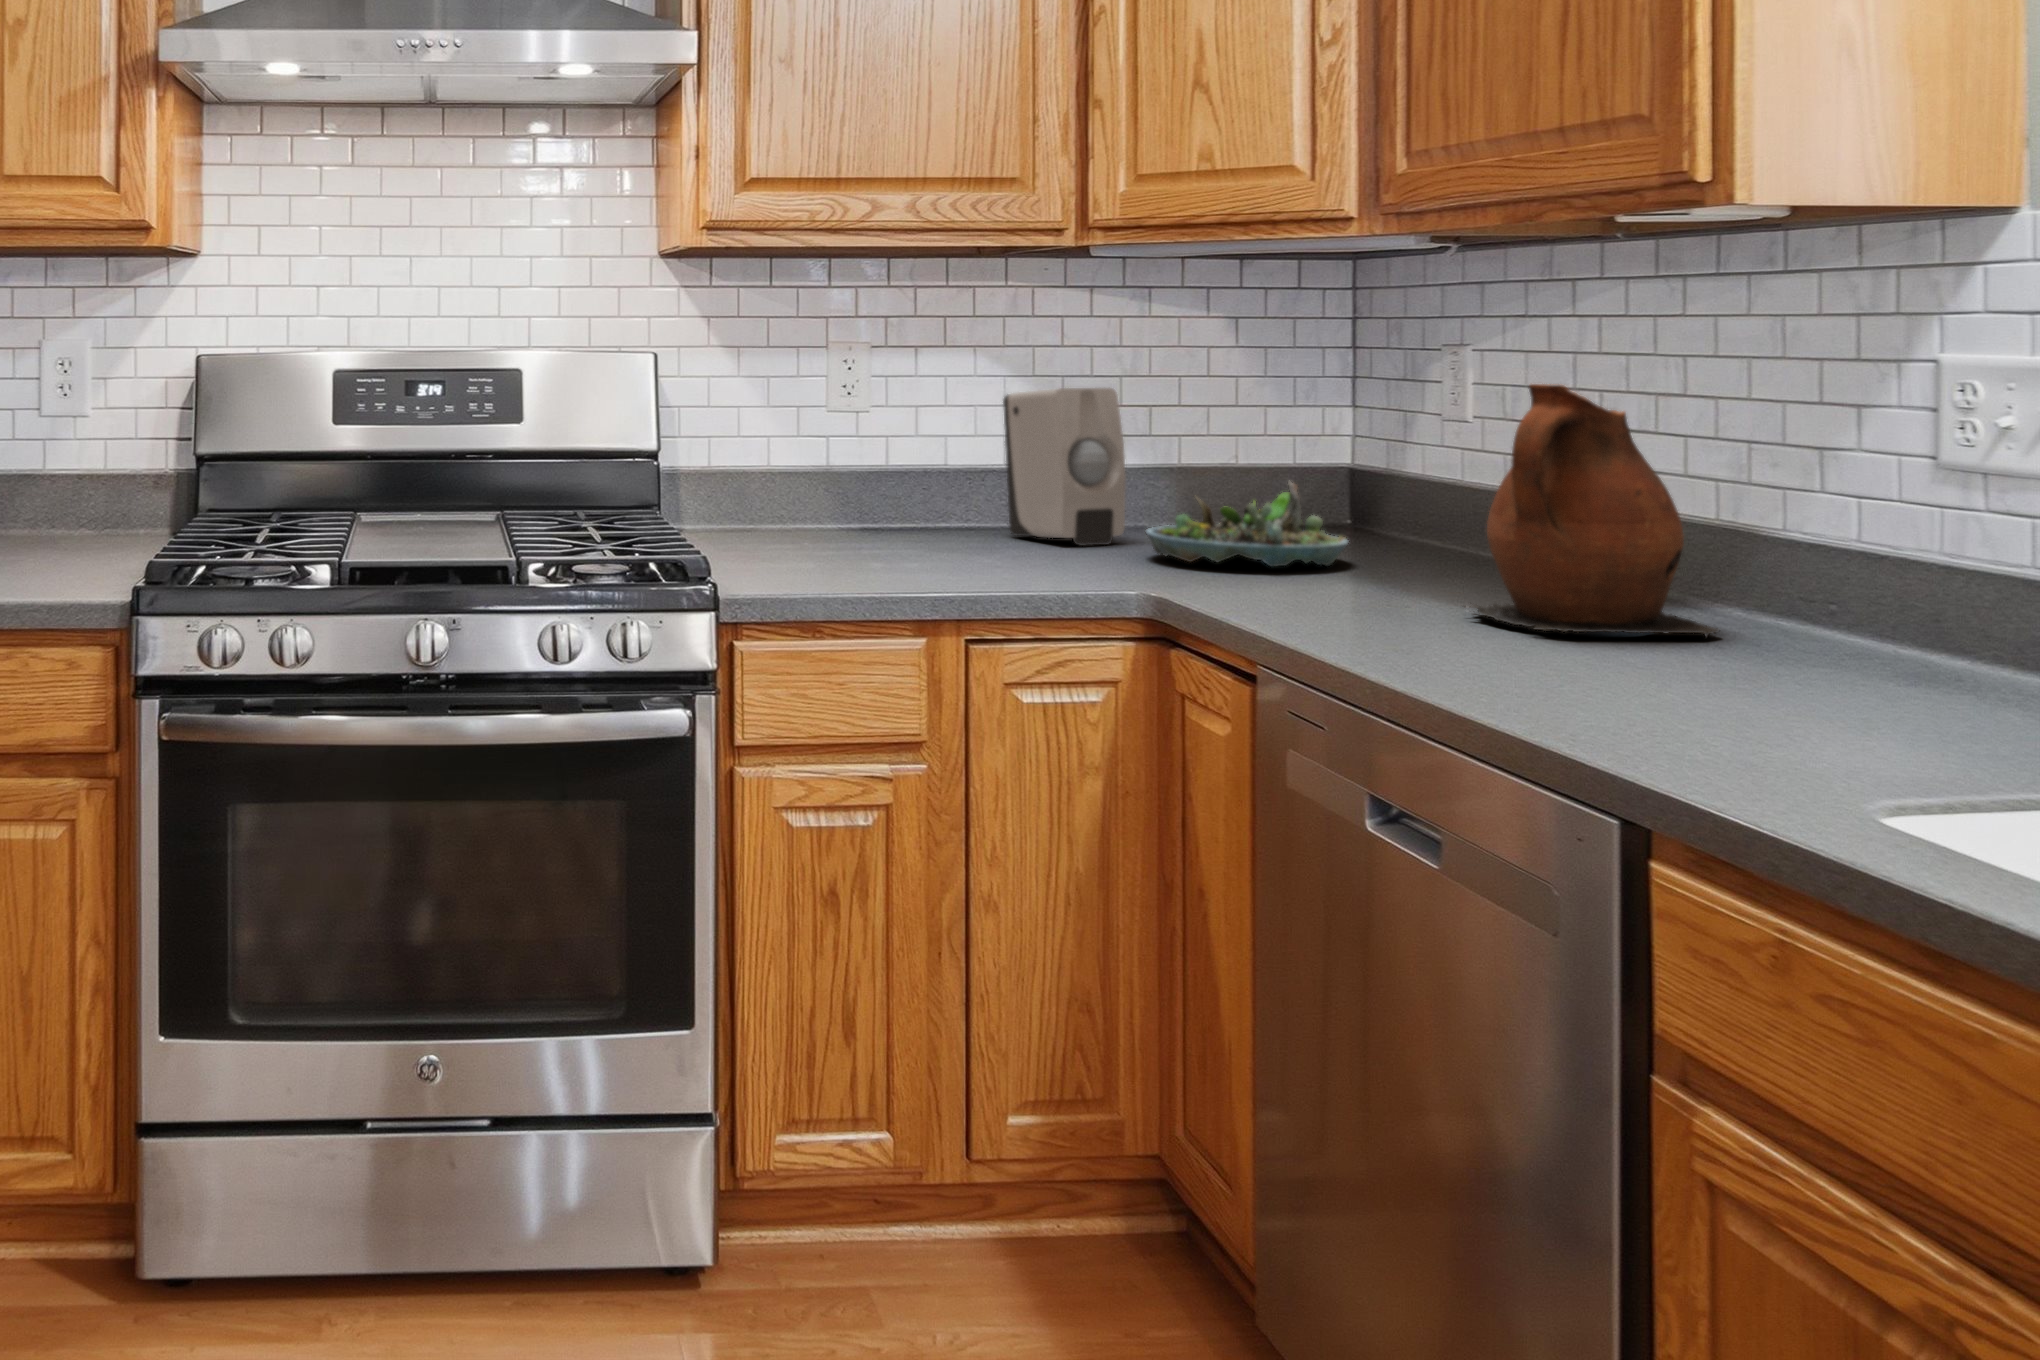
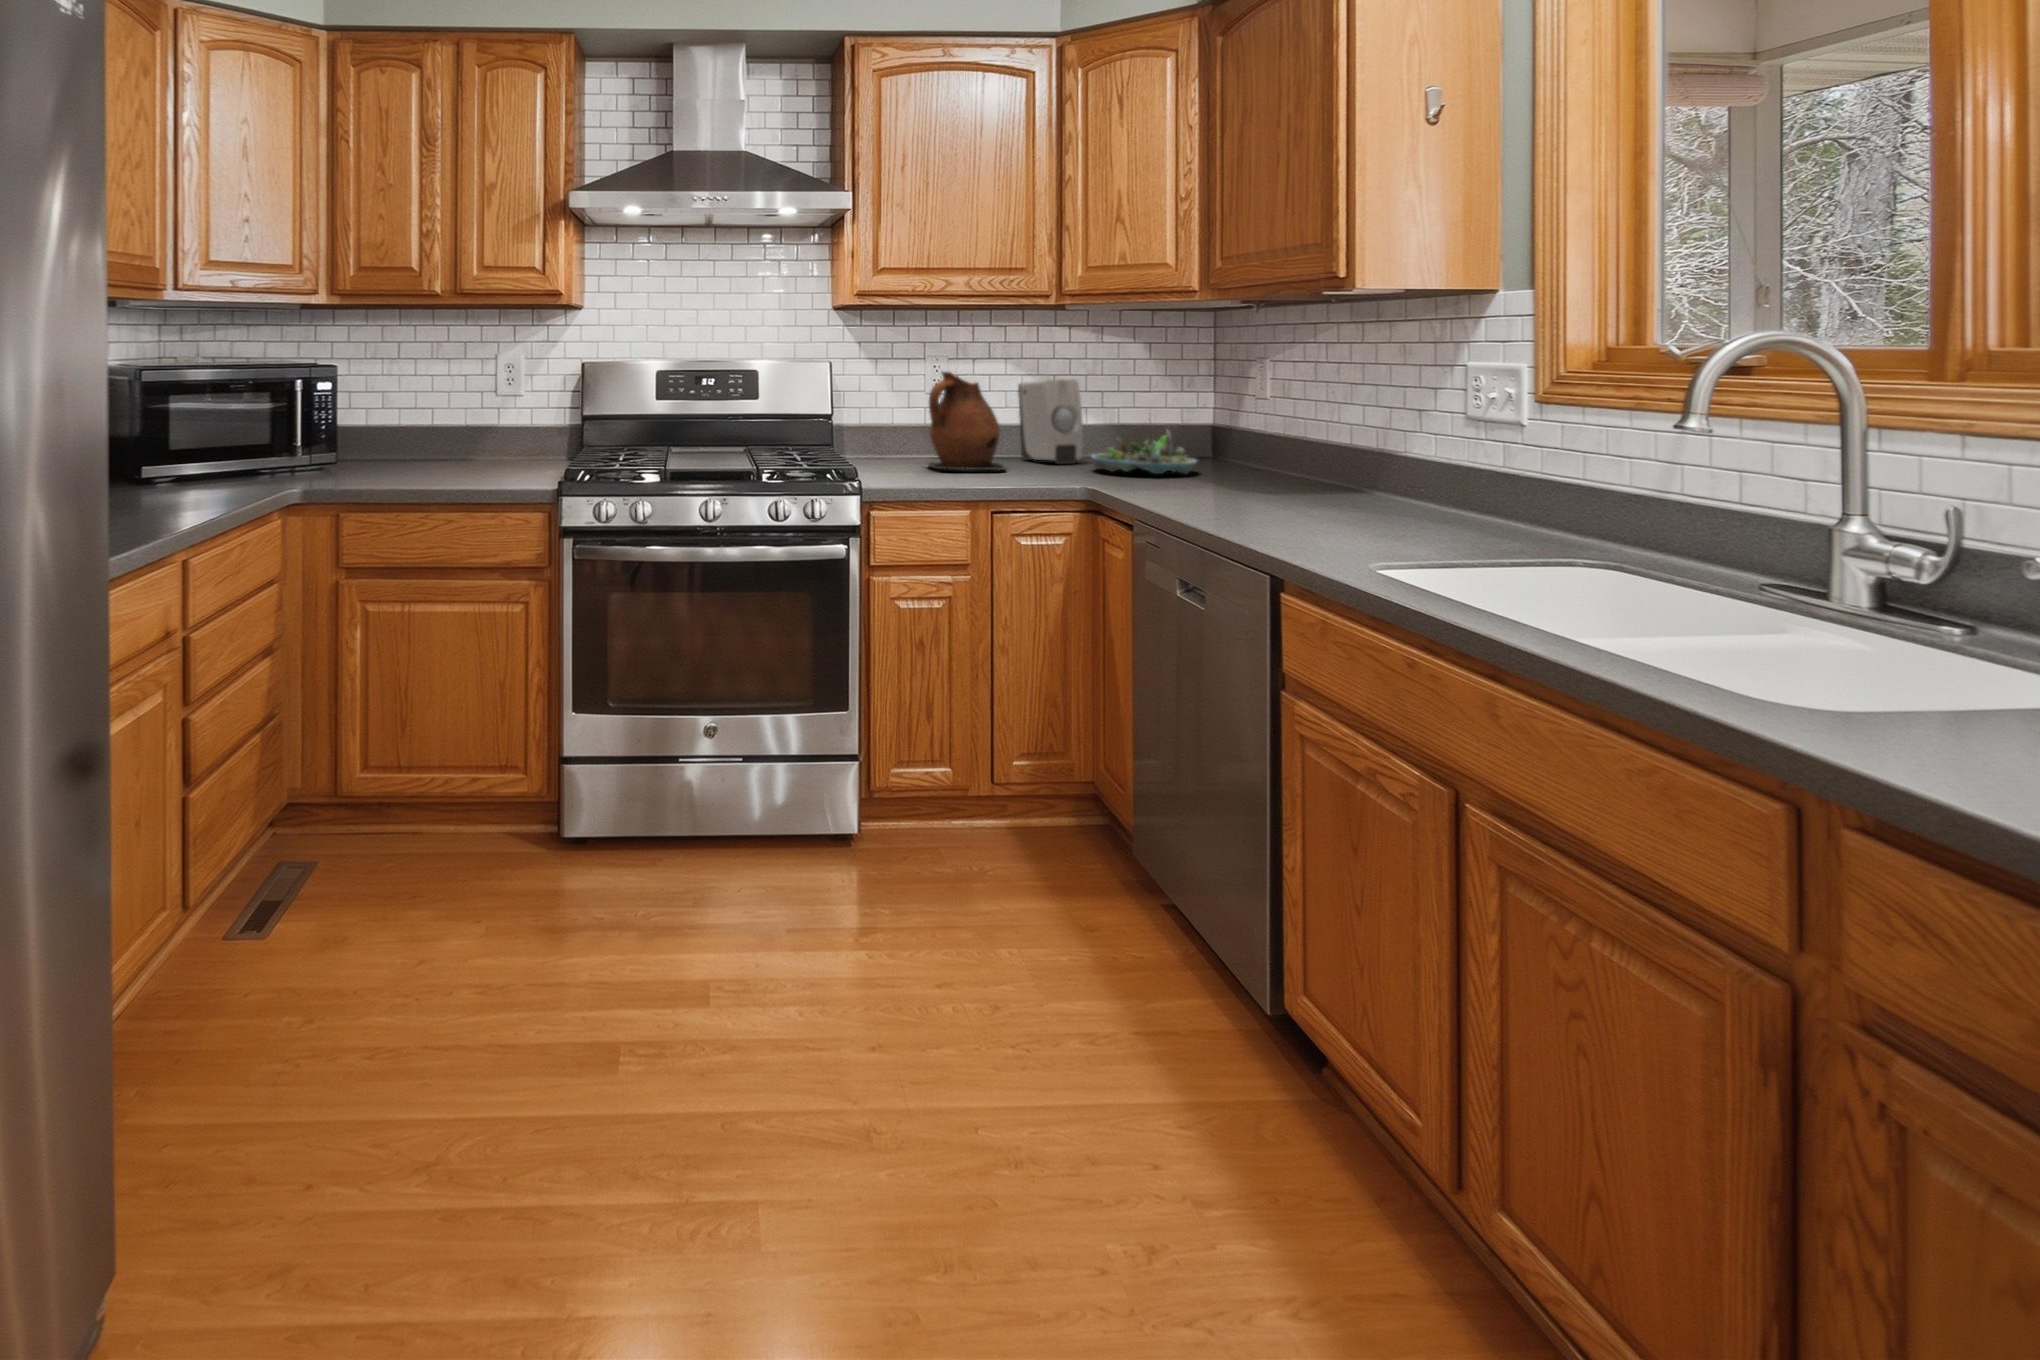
ceramic pitcher: present [1464,384,1719,637] -> present [929,372,1005,471]

